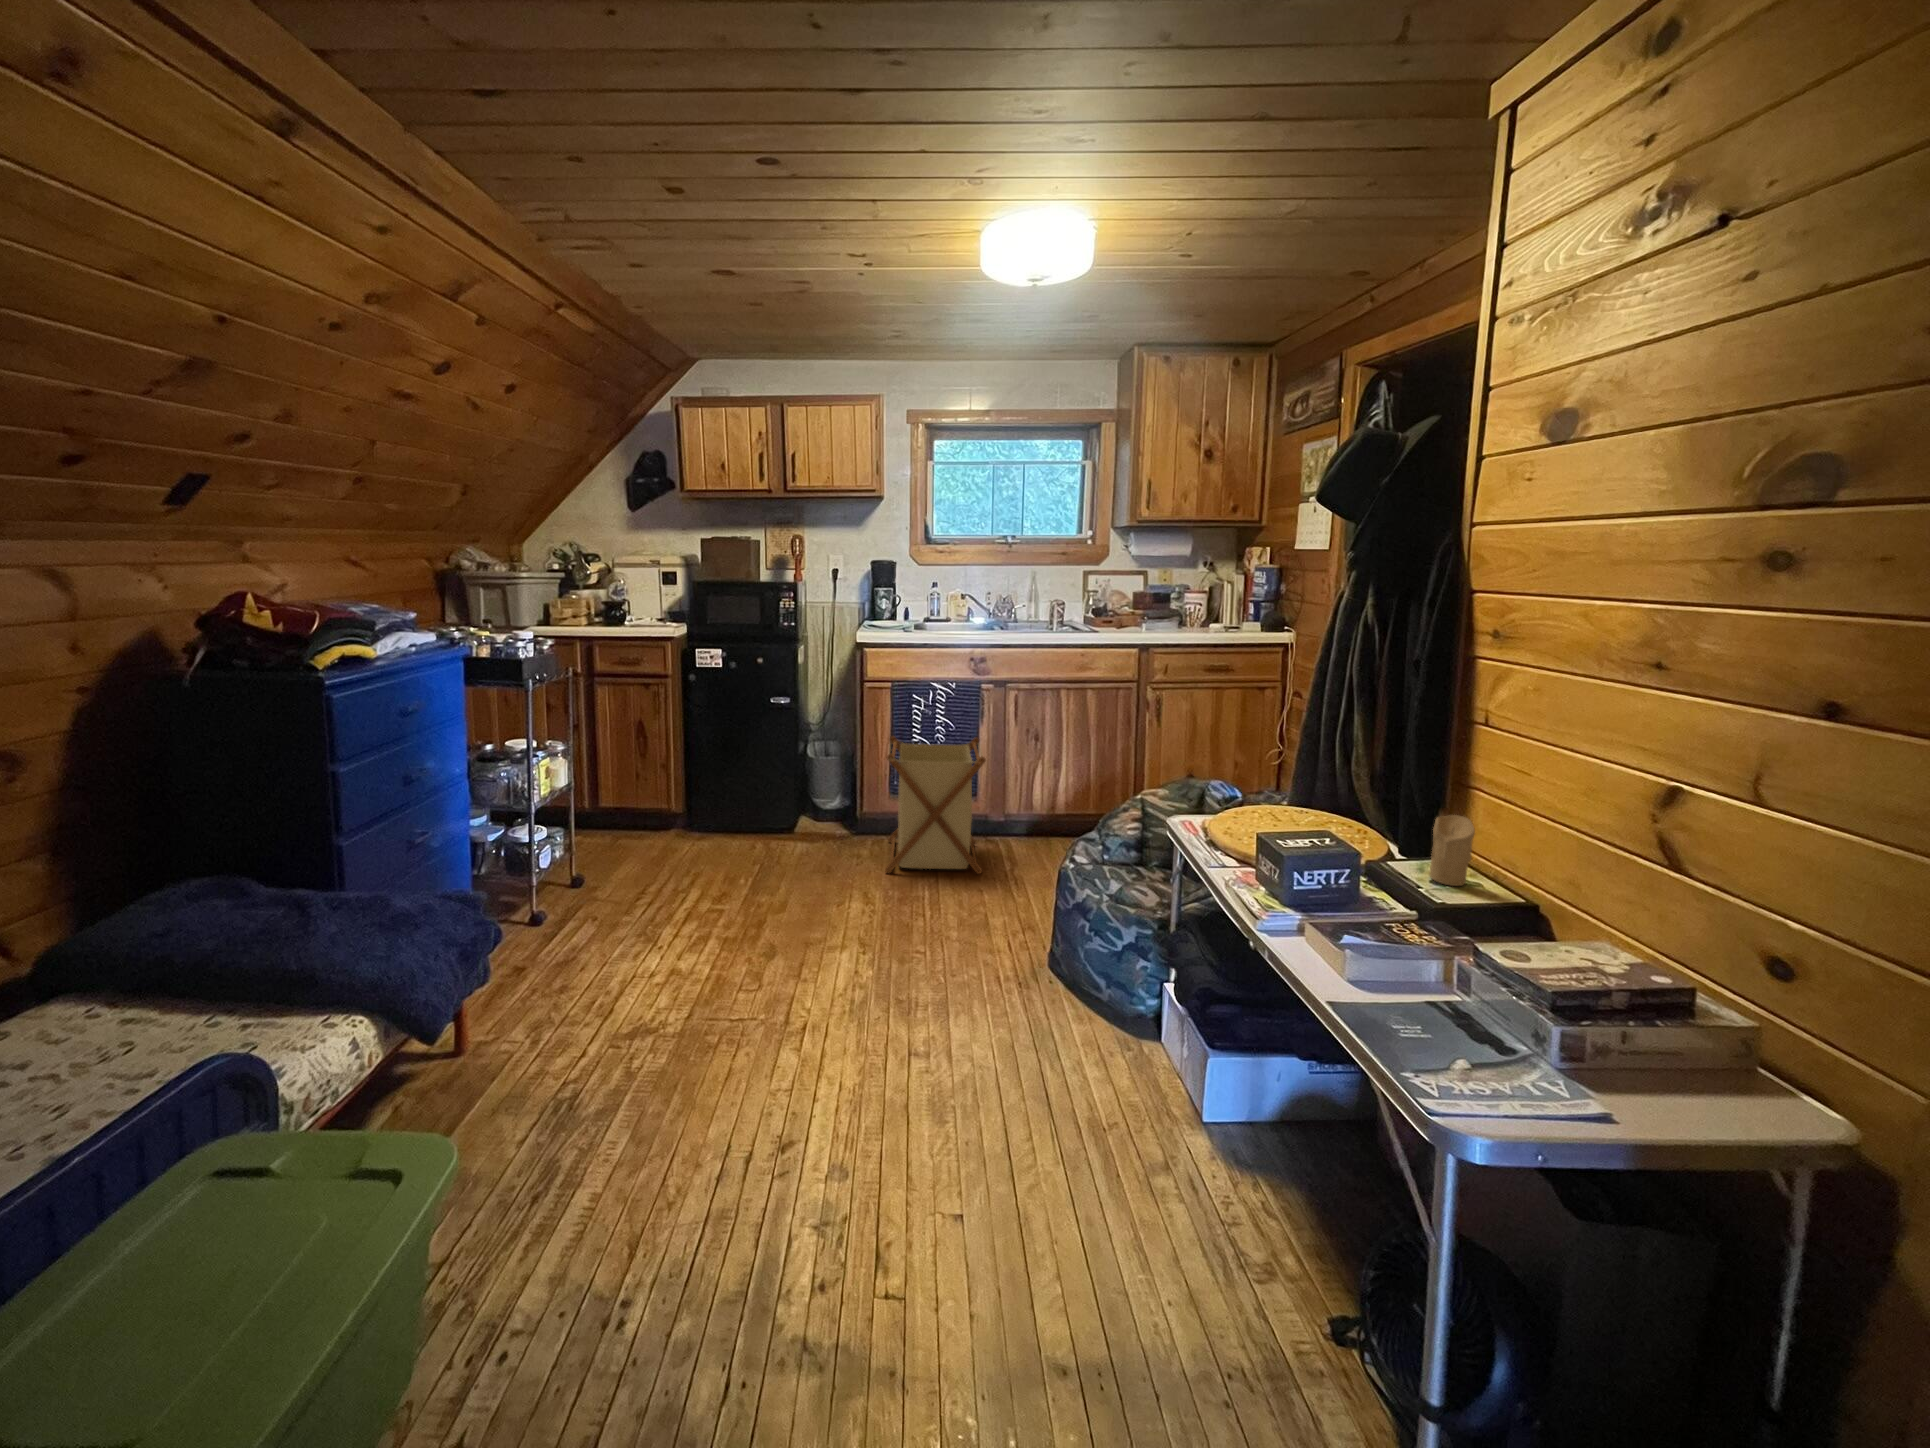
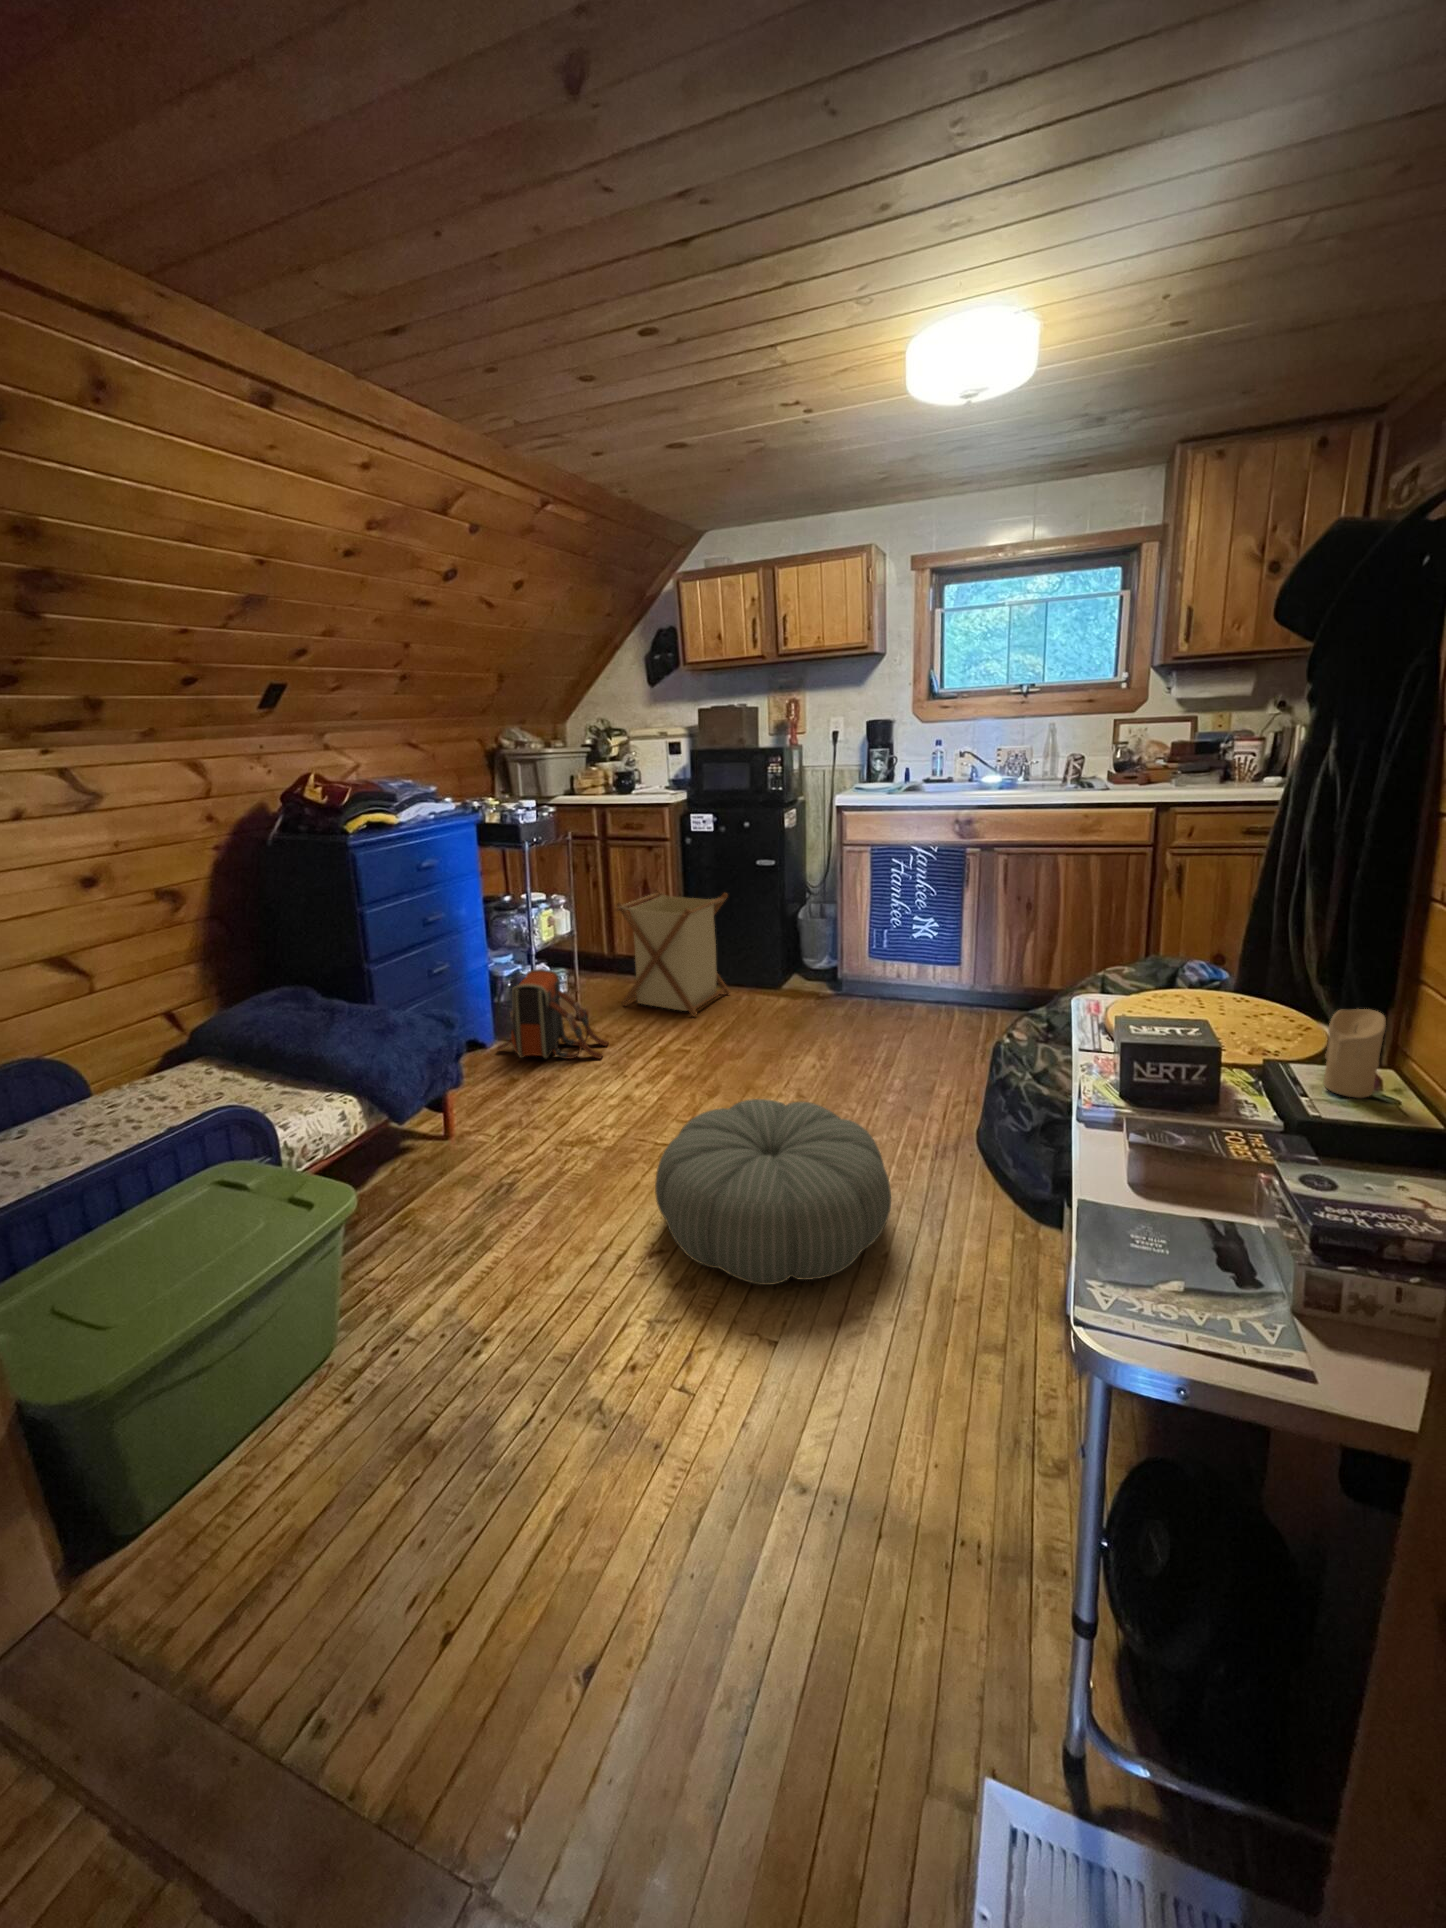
laundry basket: present [885,736,986,874] -> present [616,889,730,1016]
backpack: none [487,827,630,937] -> present [497,969,608,1059]
pouf: none [778,947,1023,1154] -> present [655,1099,891,1285]

